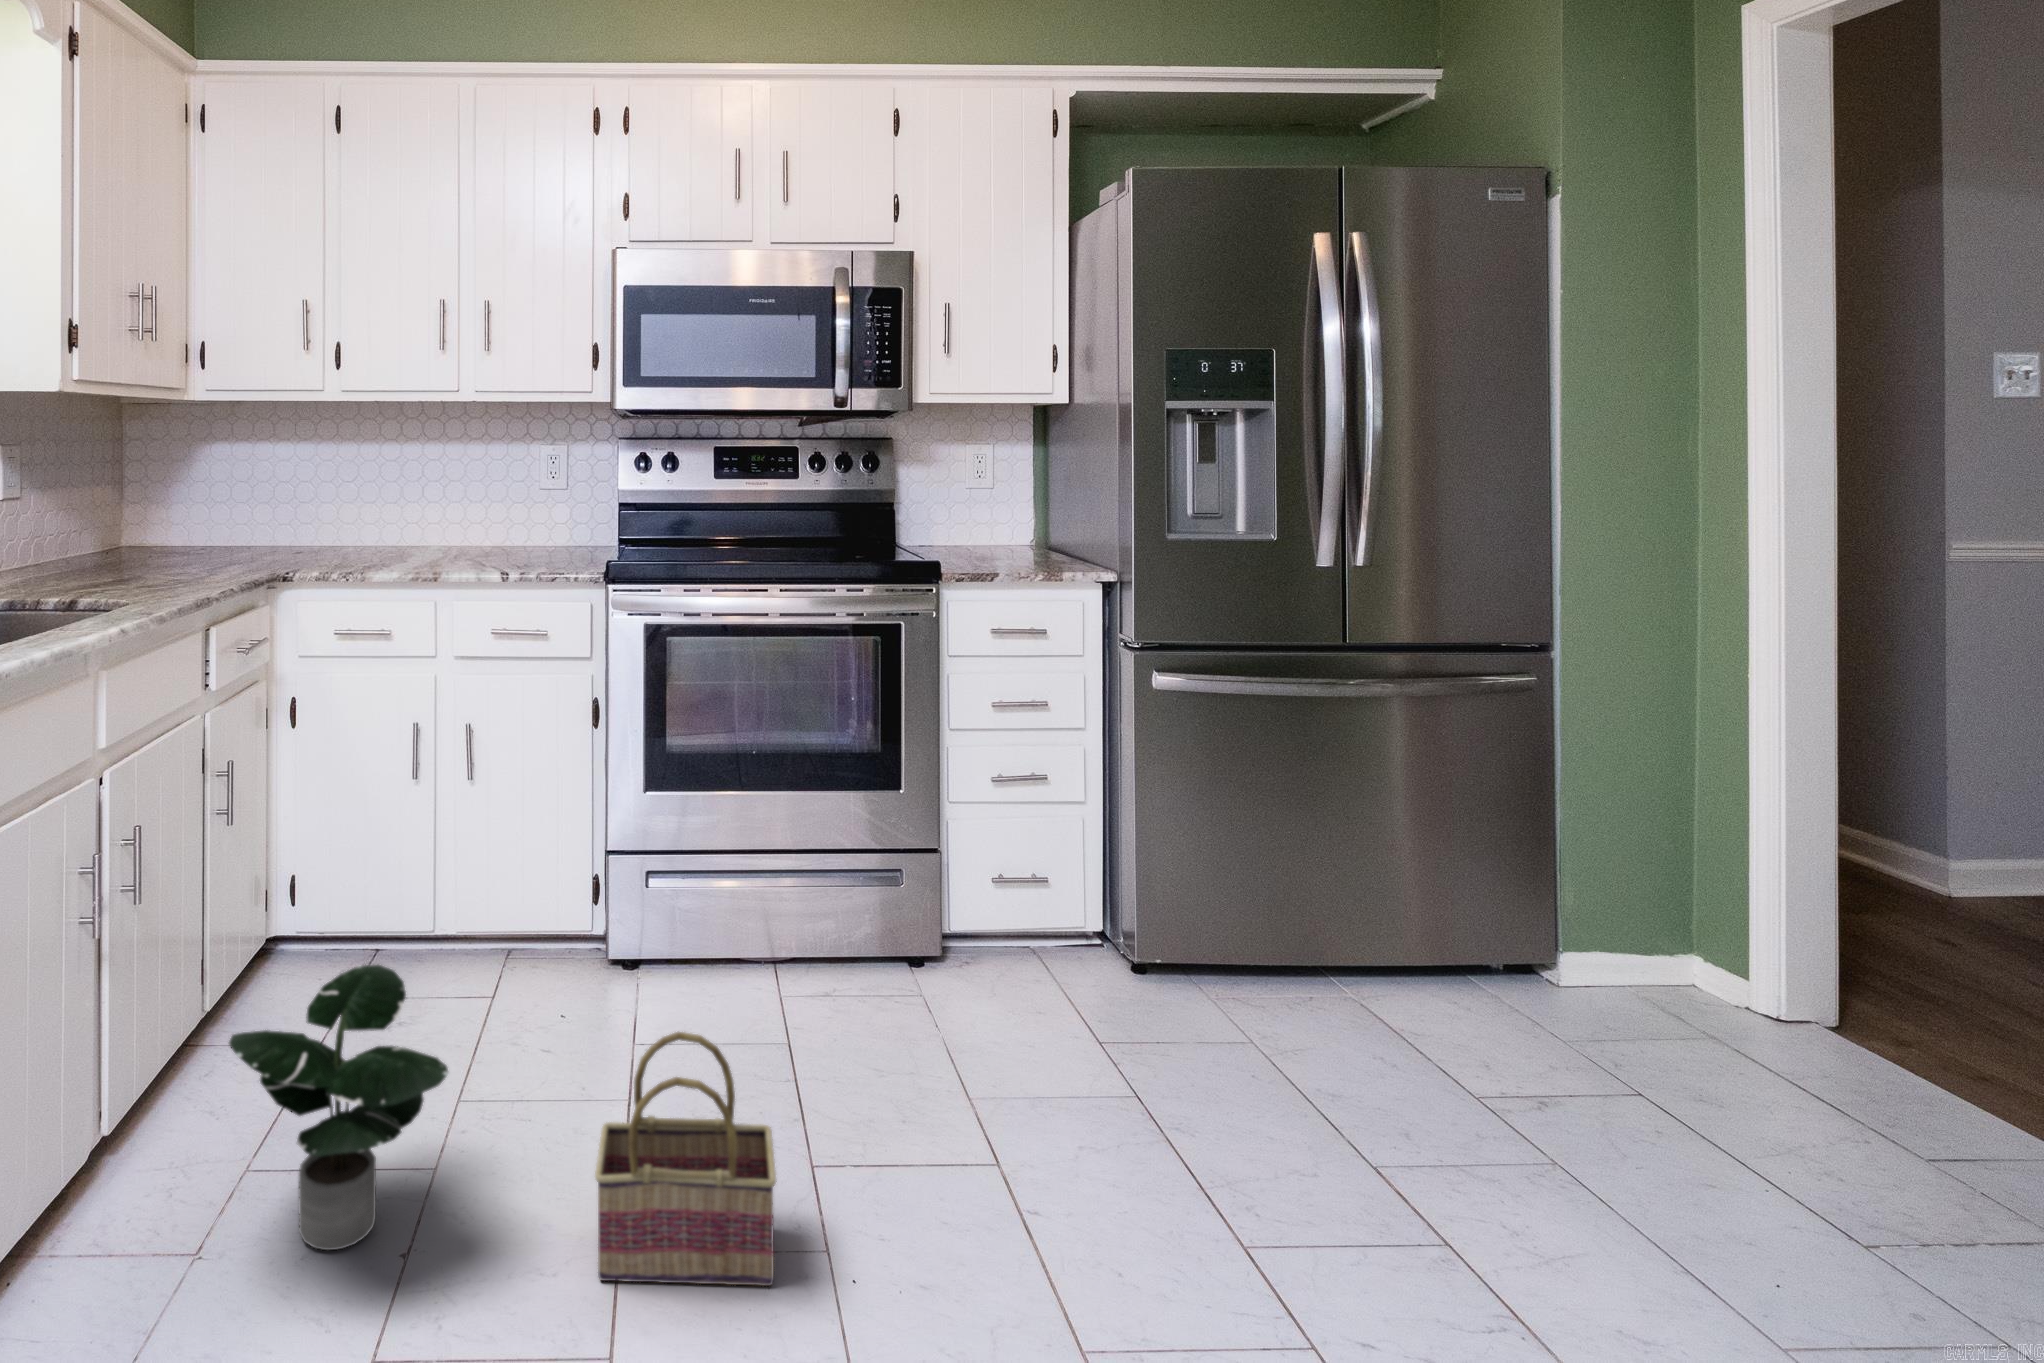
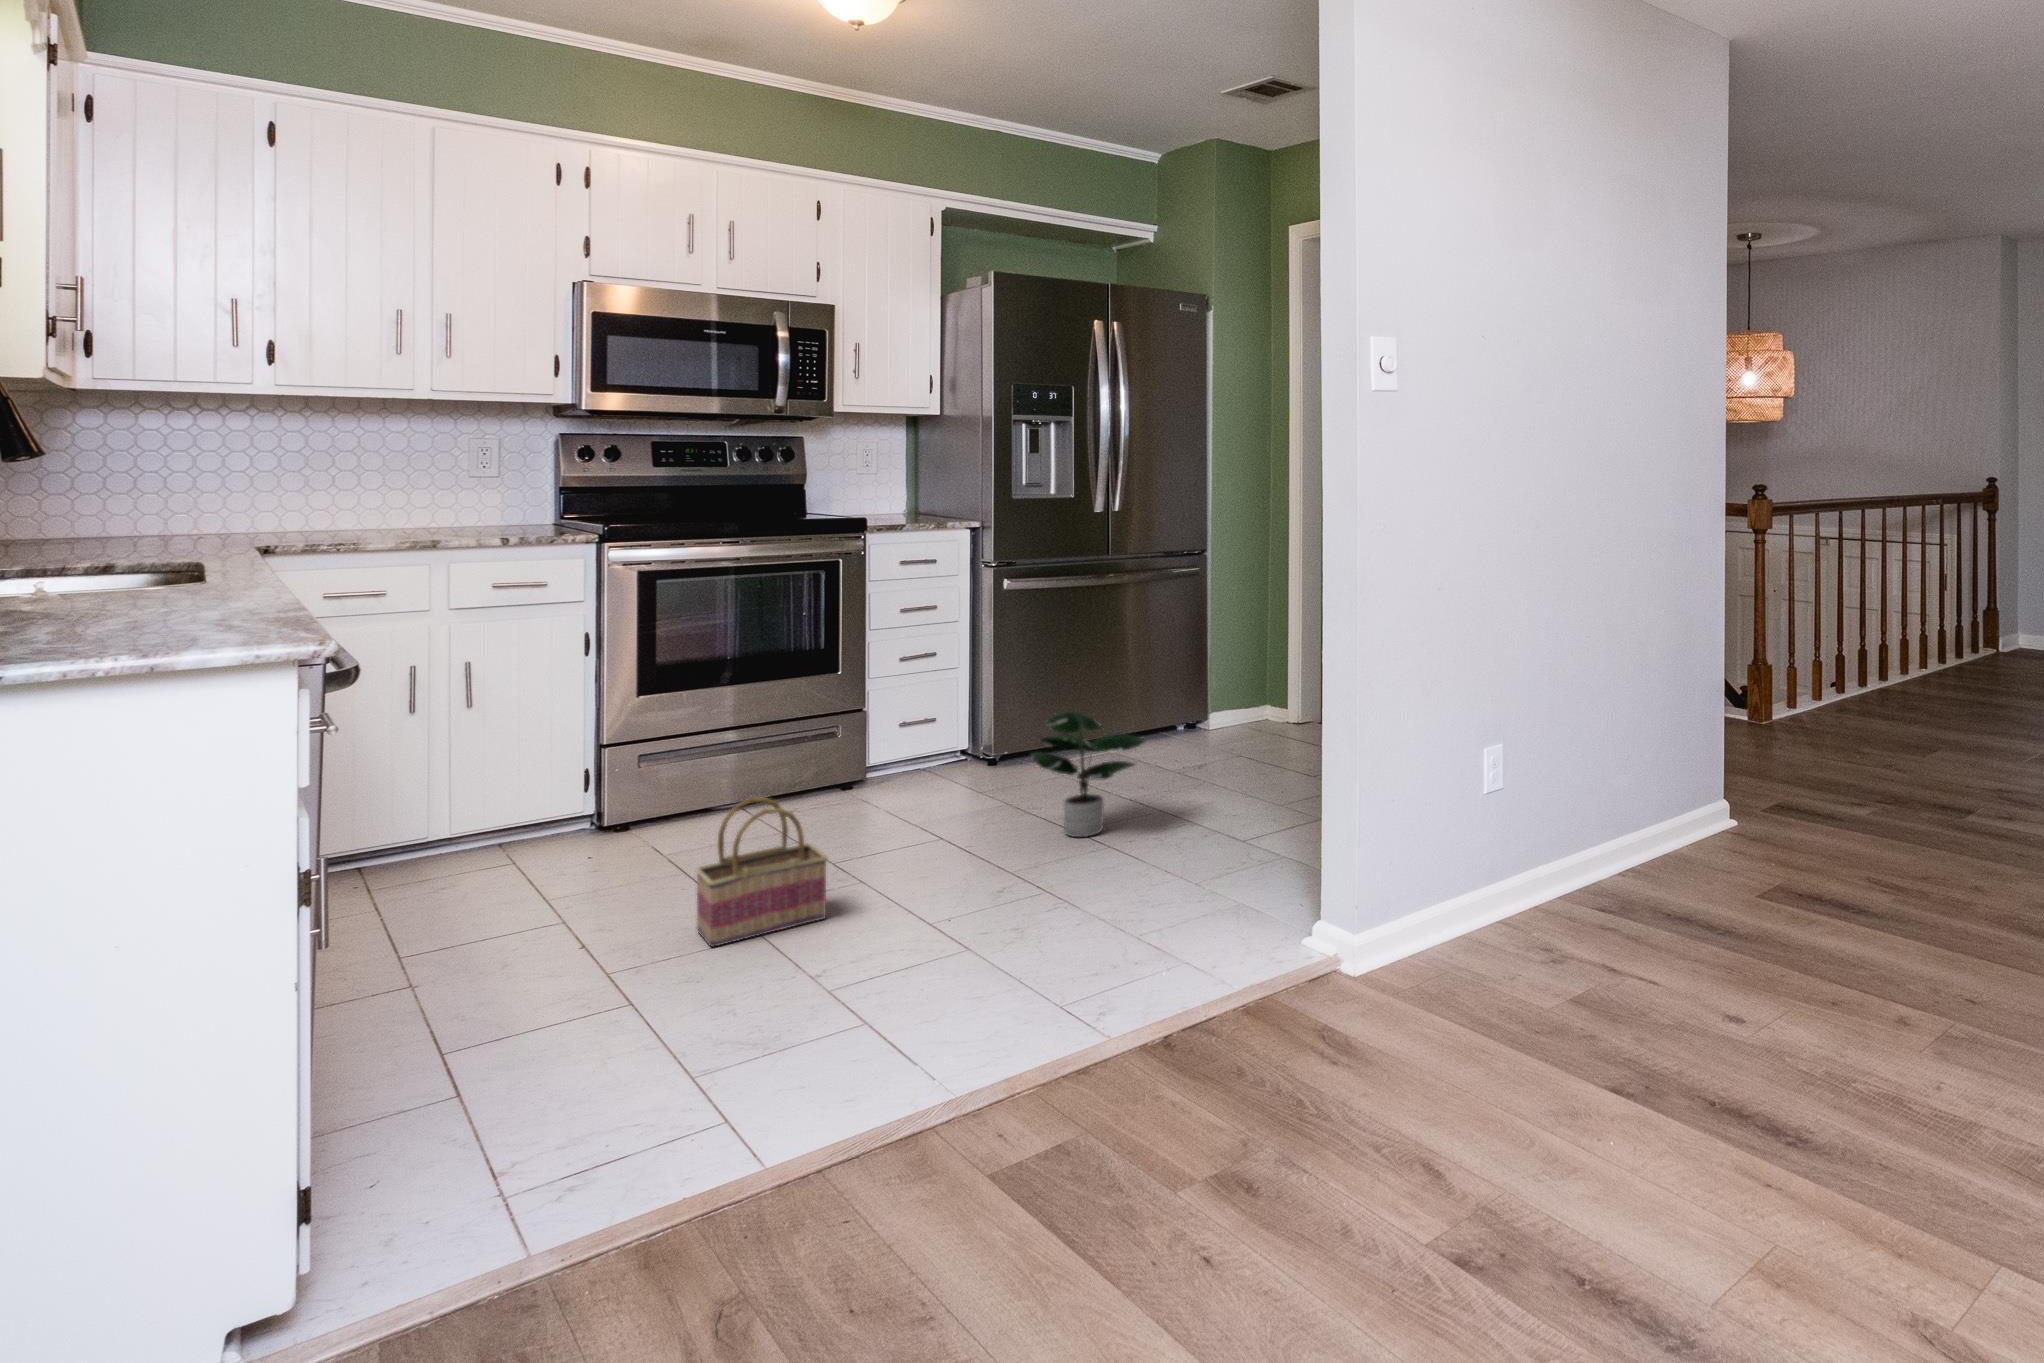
potted plant: present [229,965,448,1250] -> present [1031,712,1145,837]

